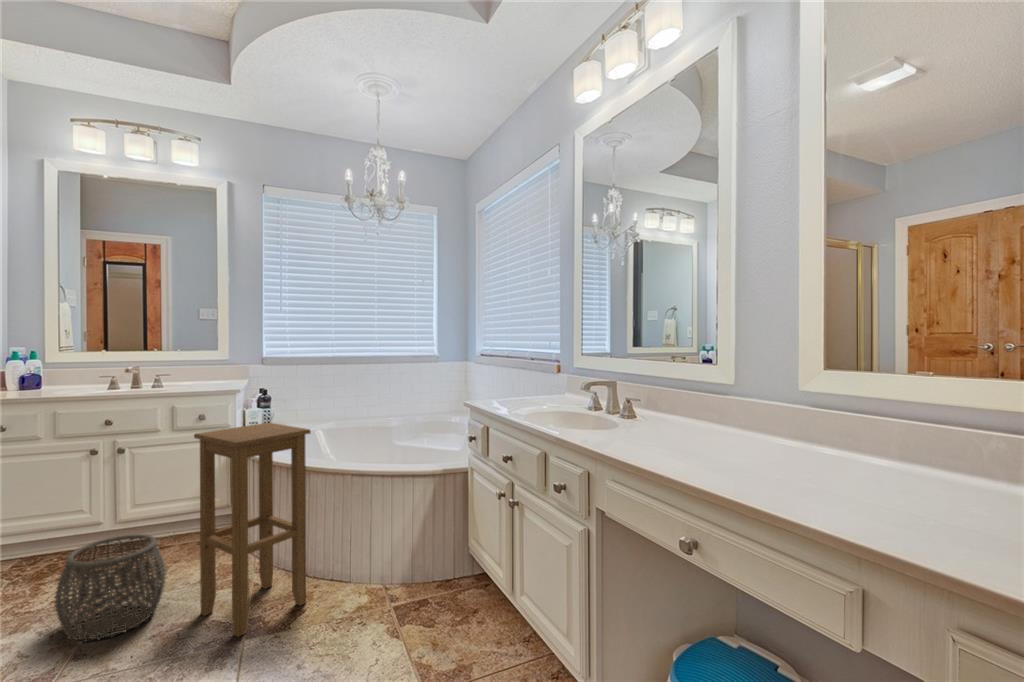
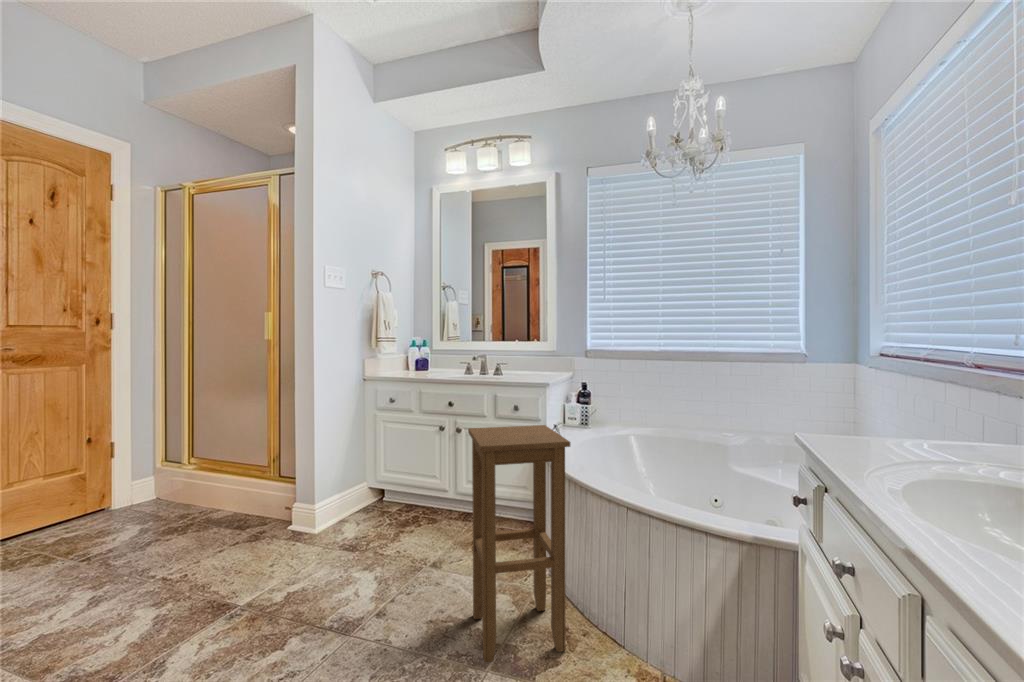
woven basket: present [54,534,166,641] -> none [374,512,456,608]

